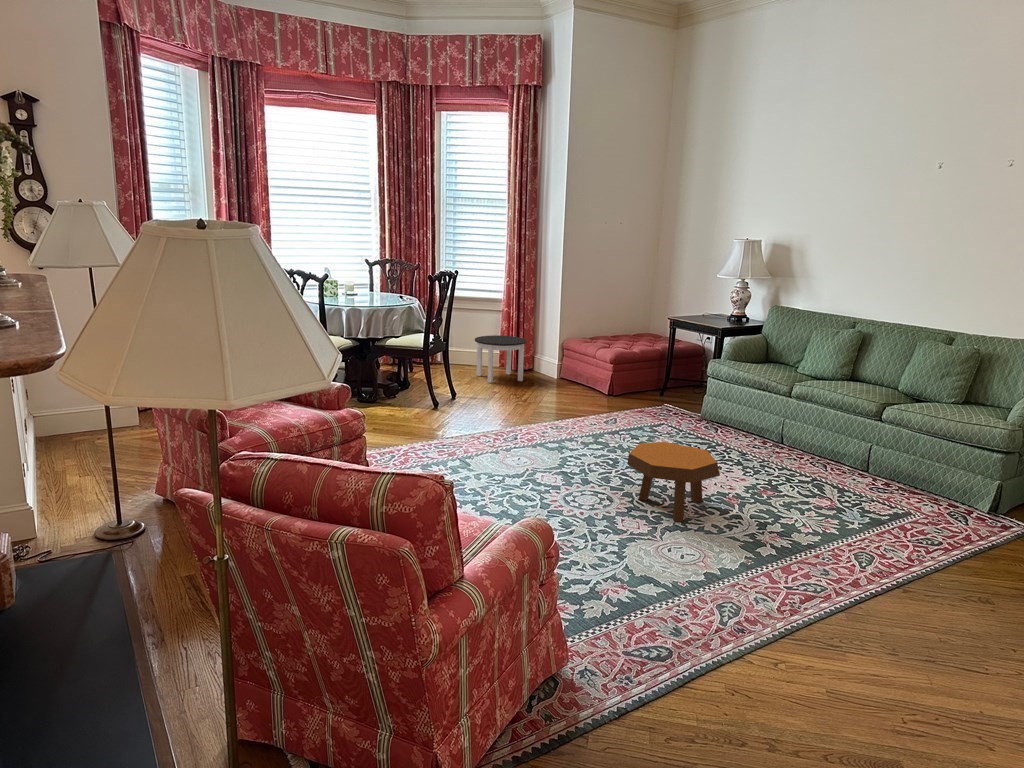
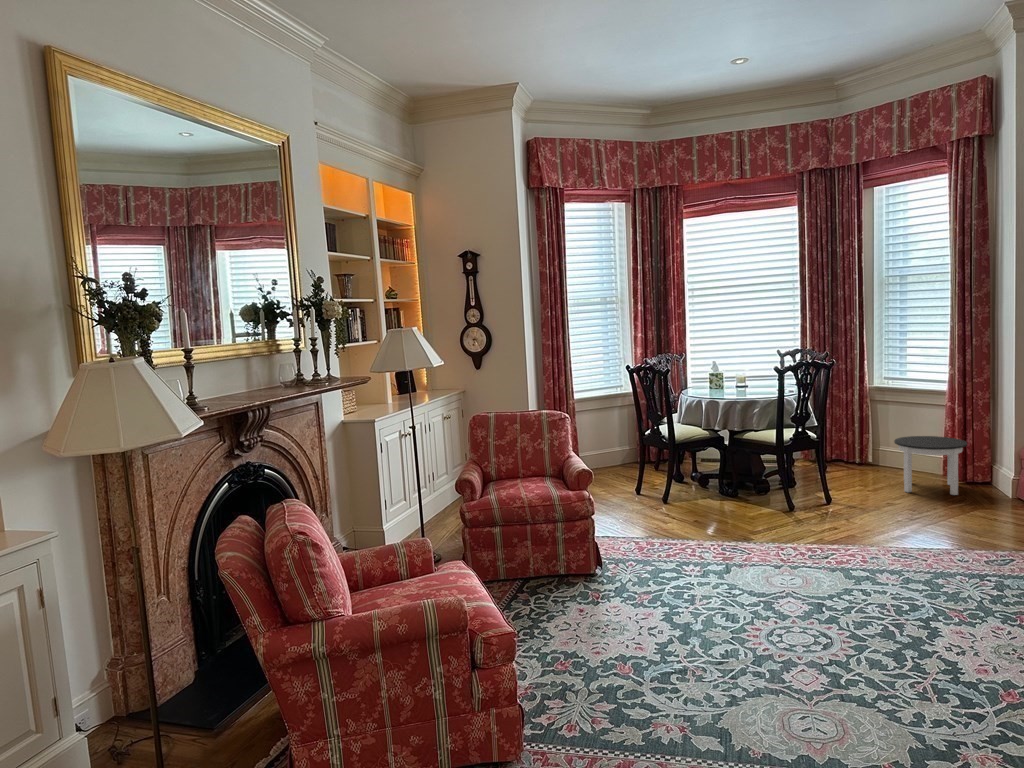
footstool: present [627,442,720,522] -> none [842,584,978,698]

